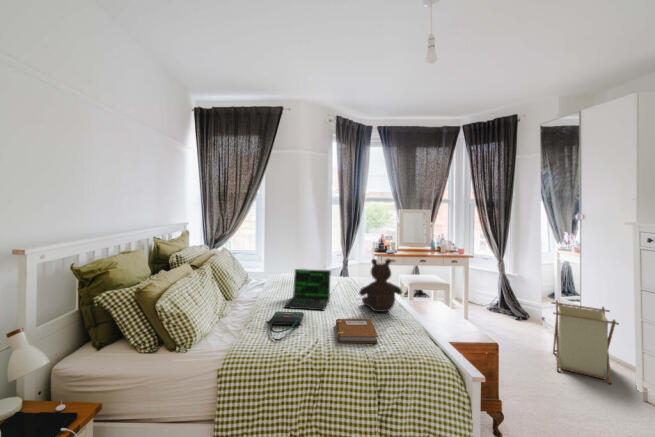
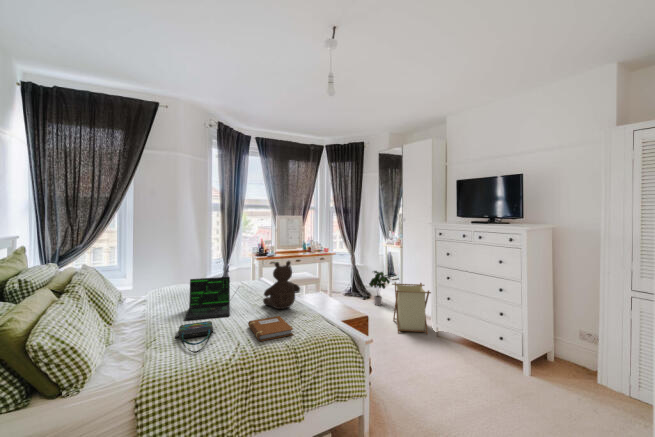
potted plant: none [520,282,553,329] -> present [369,271,390,305]

